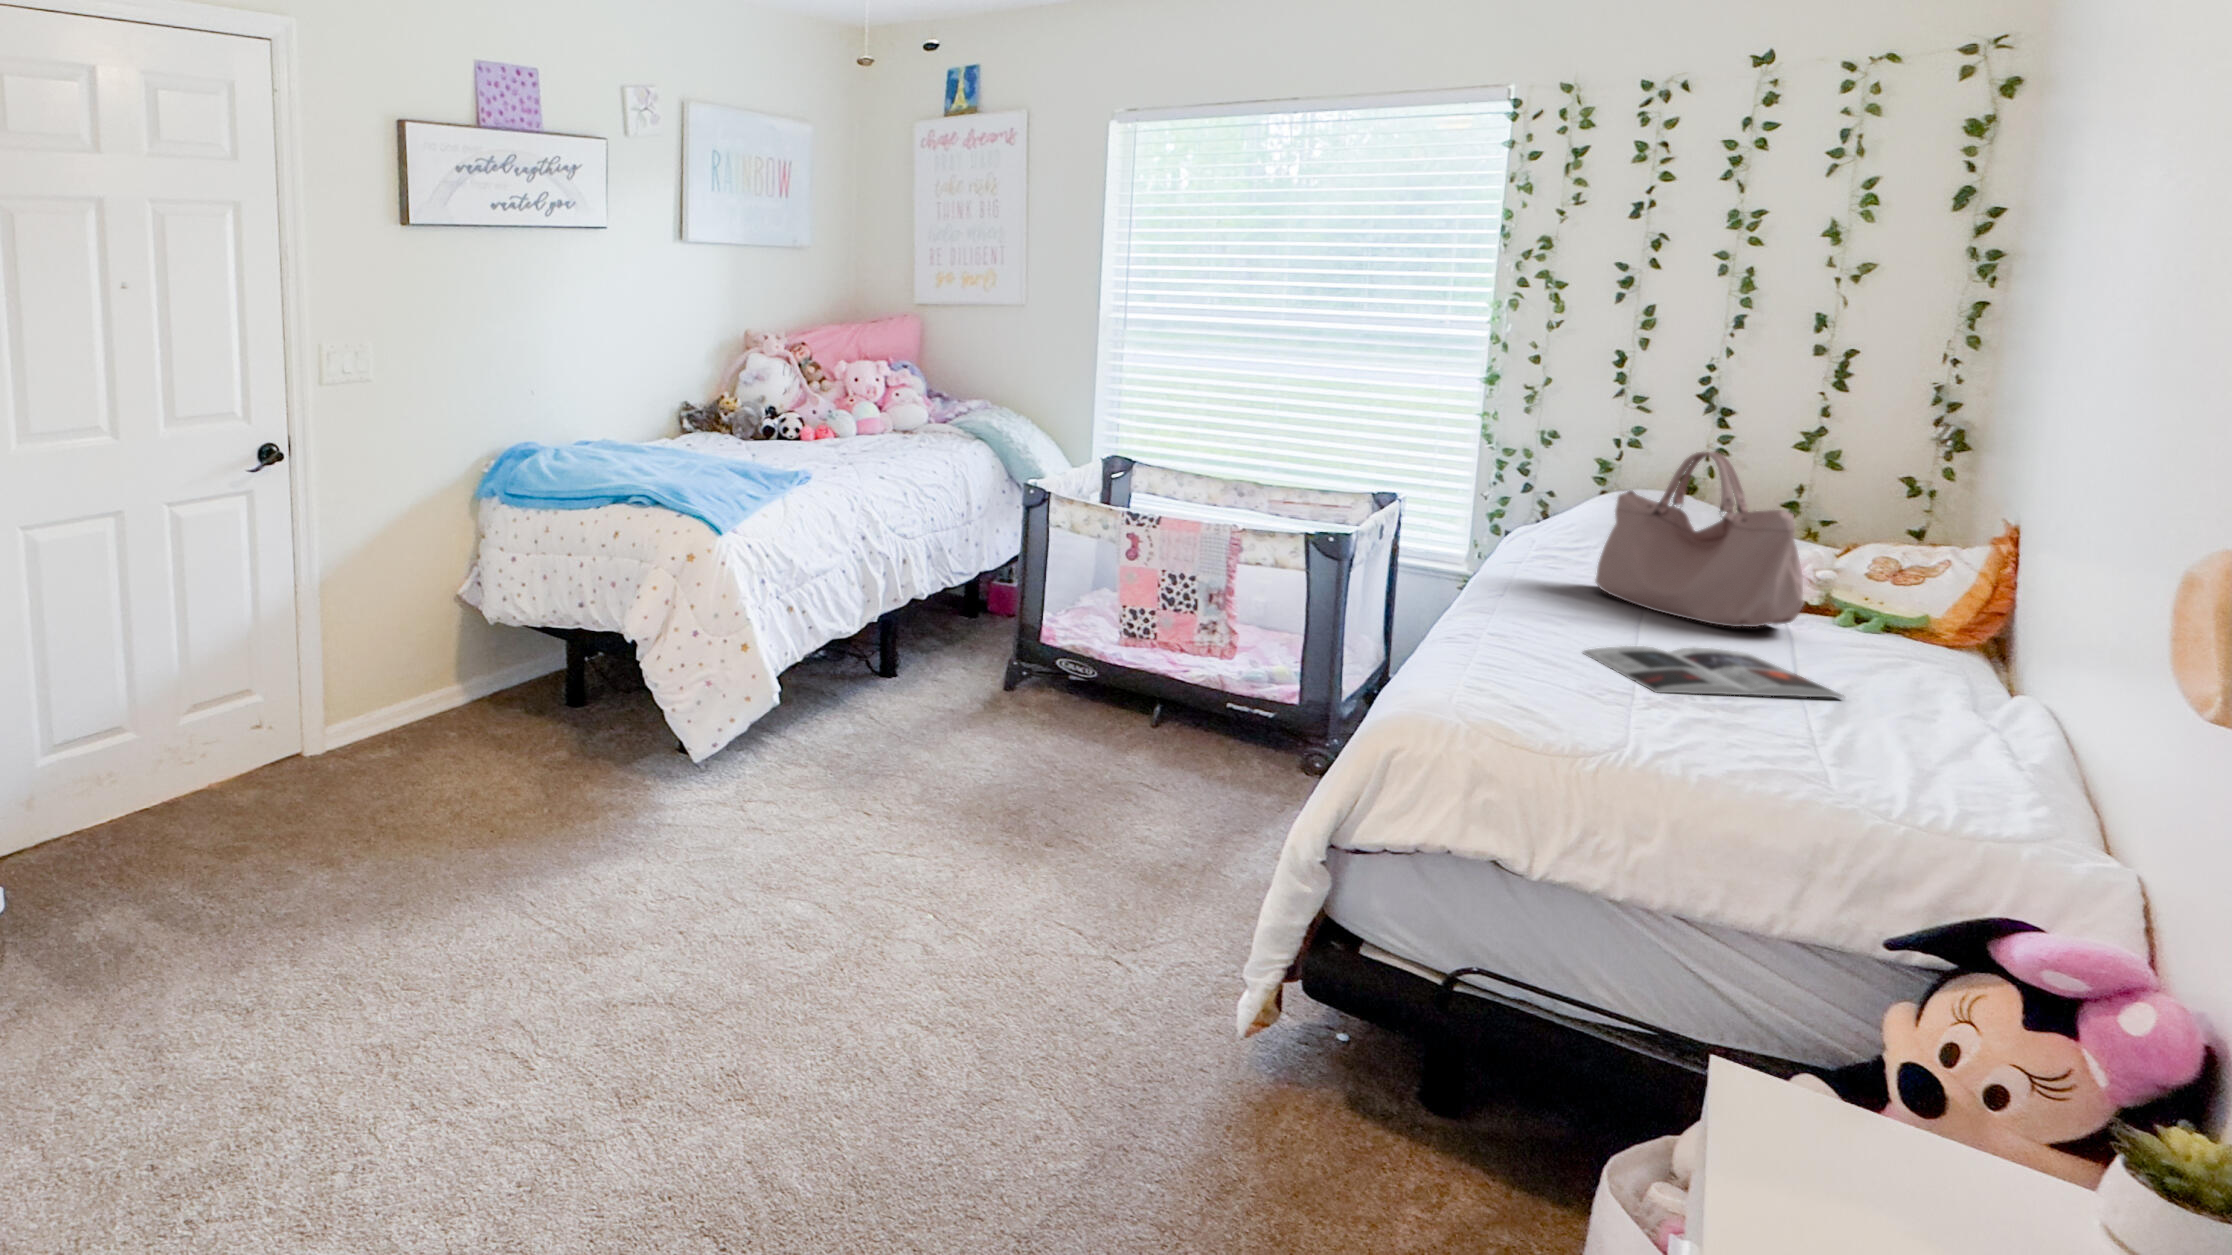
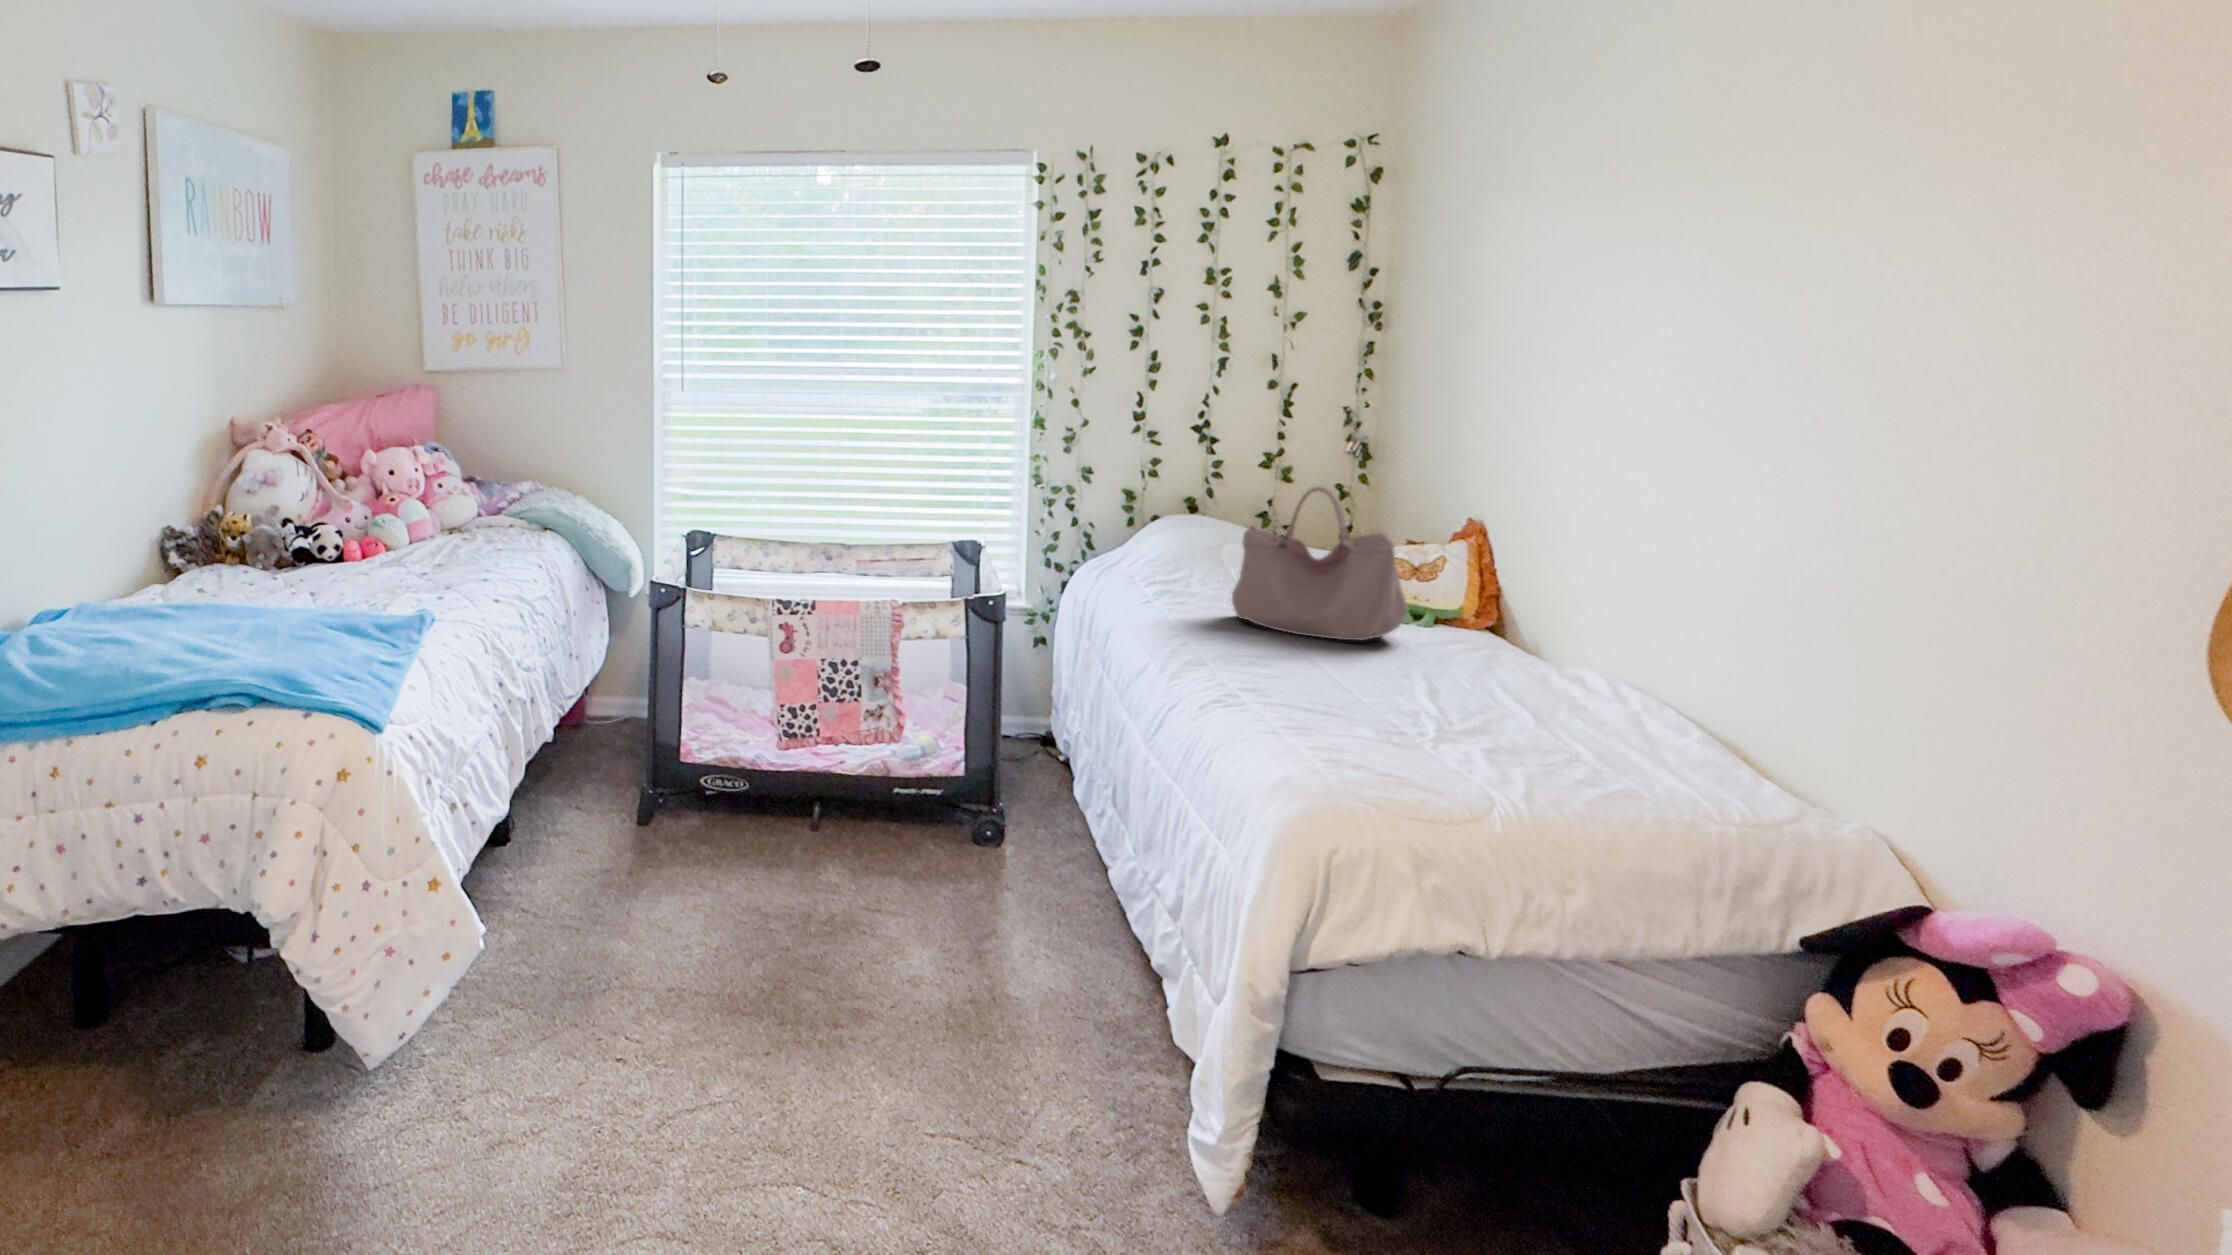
magazine: present [1584,646,1844,698] -> none [1326,667,1513,726]

